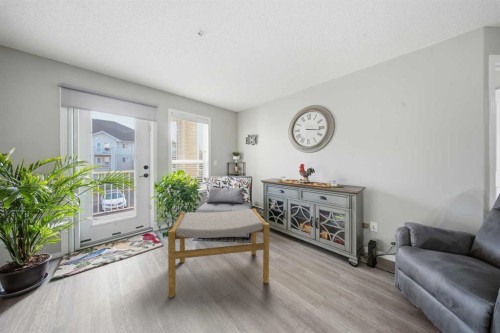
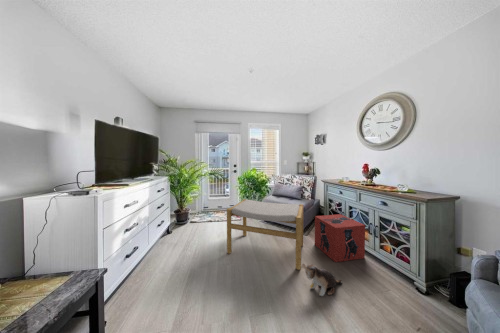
storage box: none [265,213,308,262] -> present [315,214,365,262]
plush toy: none [284,273,310,304] -> present [302,264,342,296]

